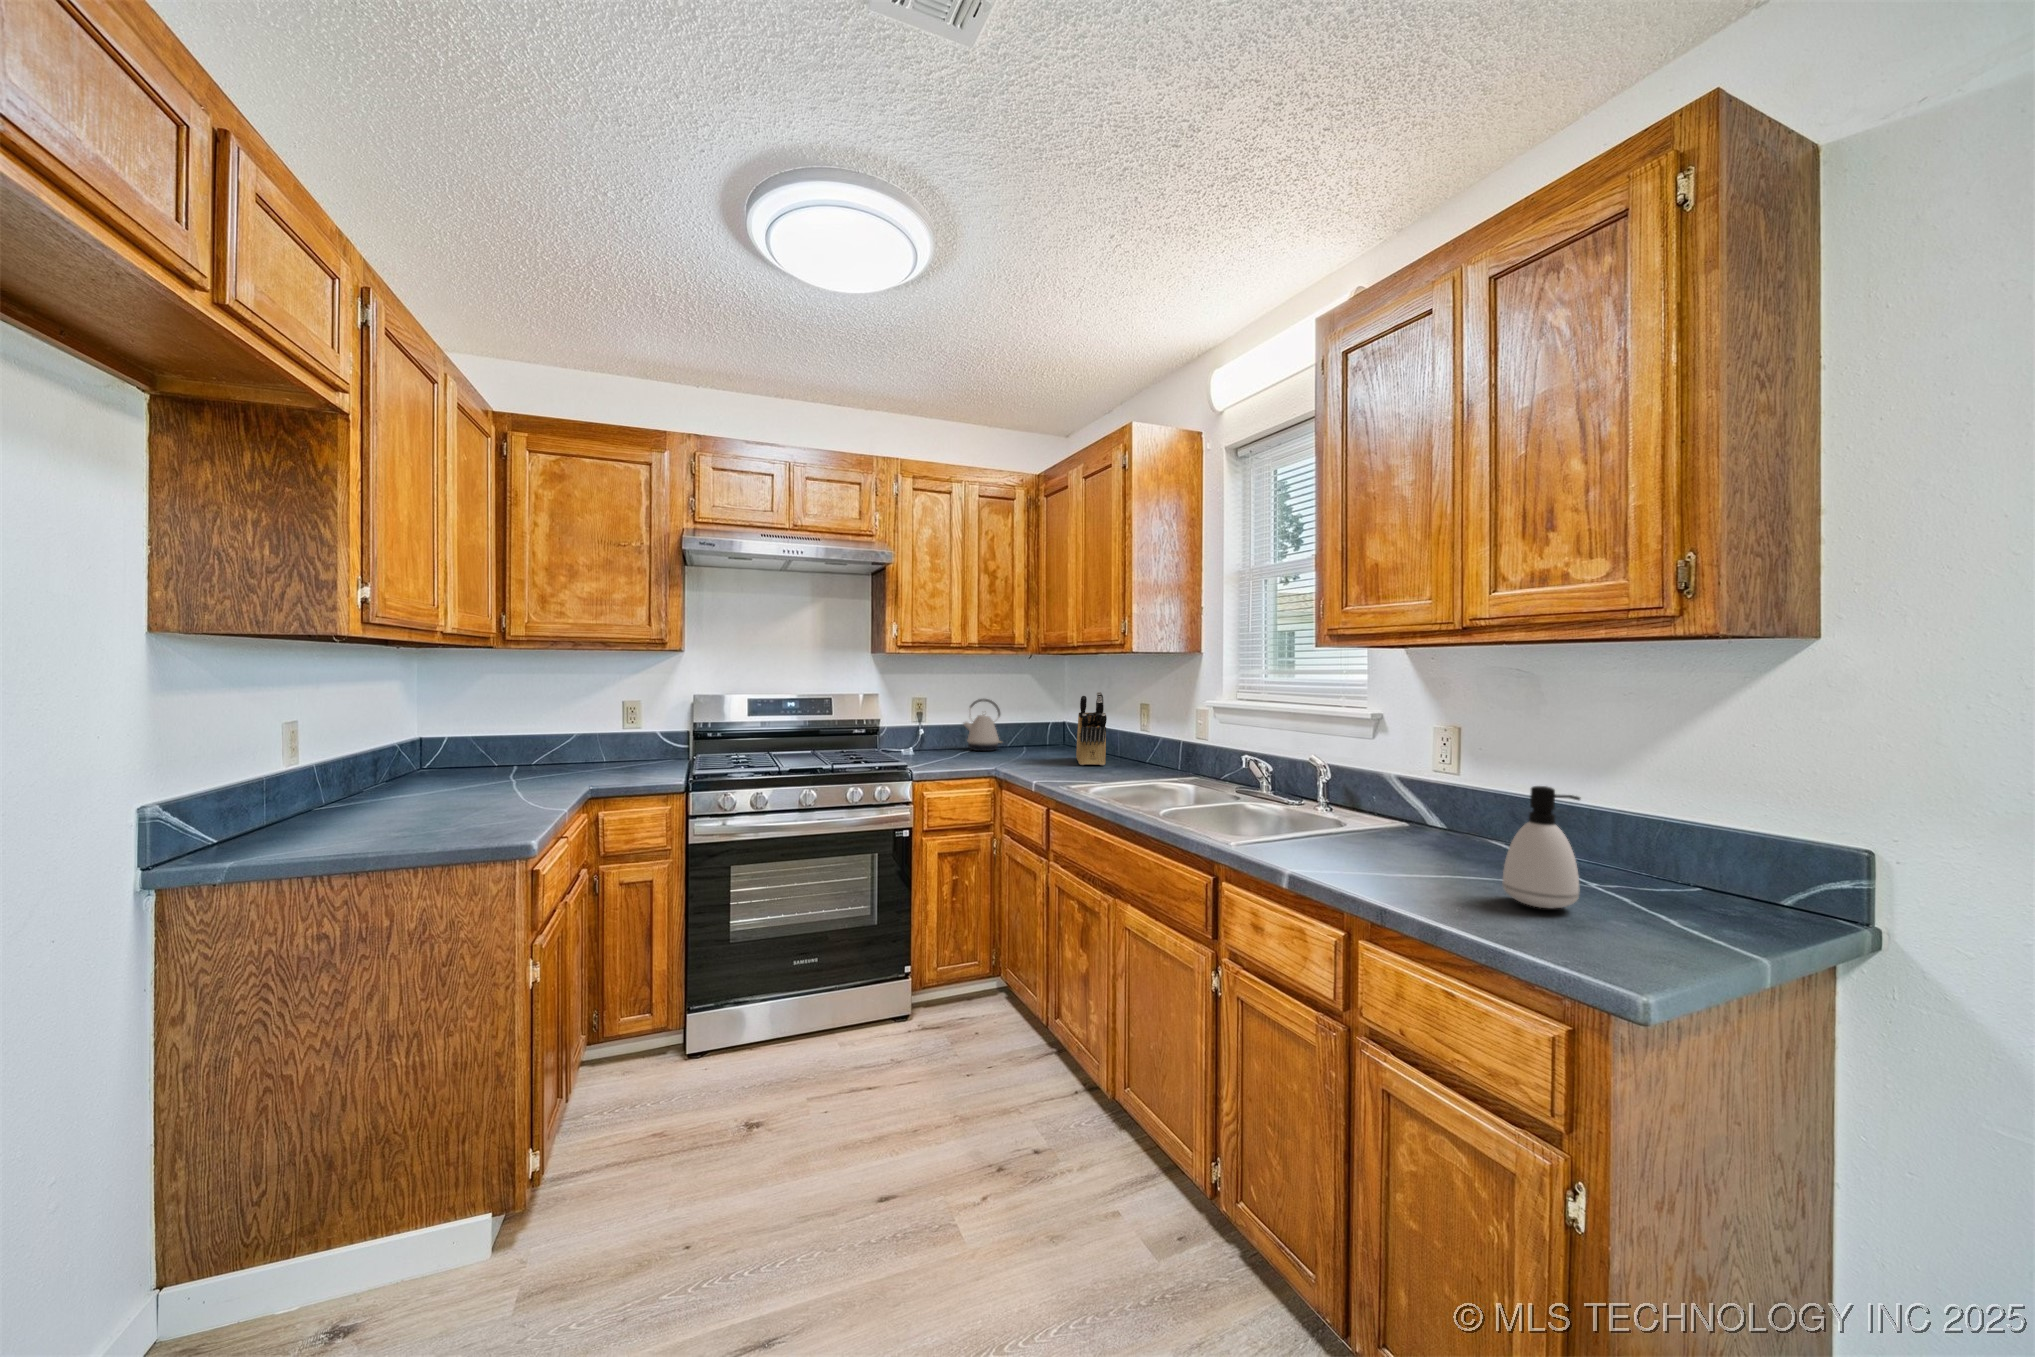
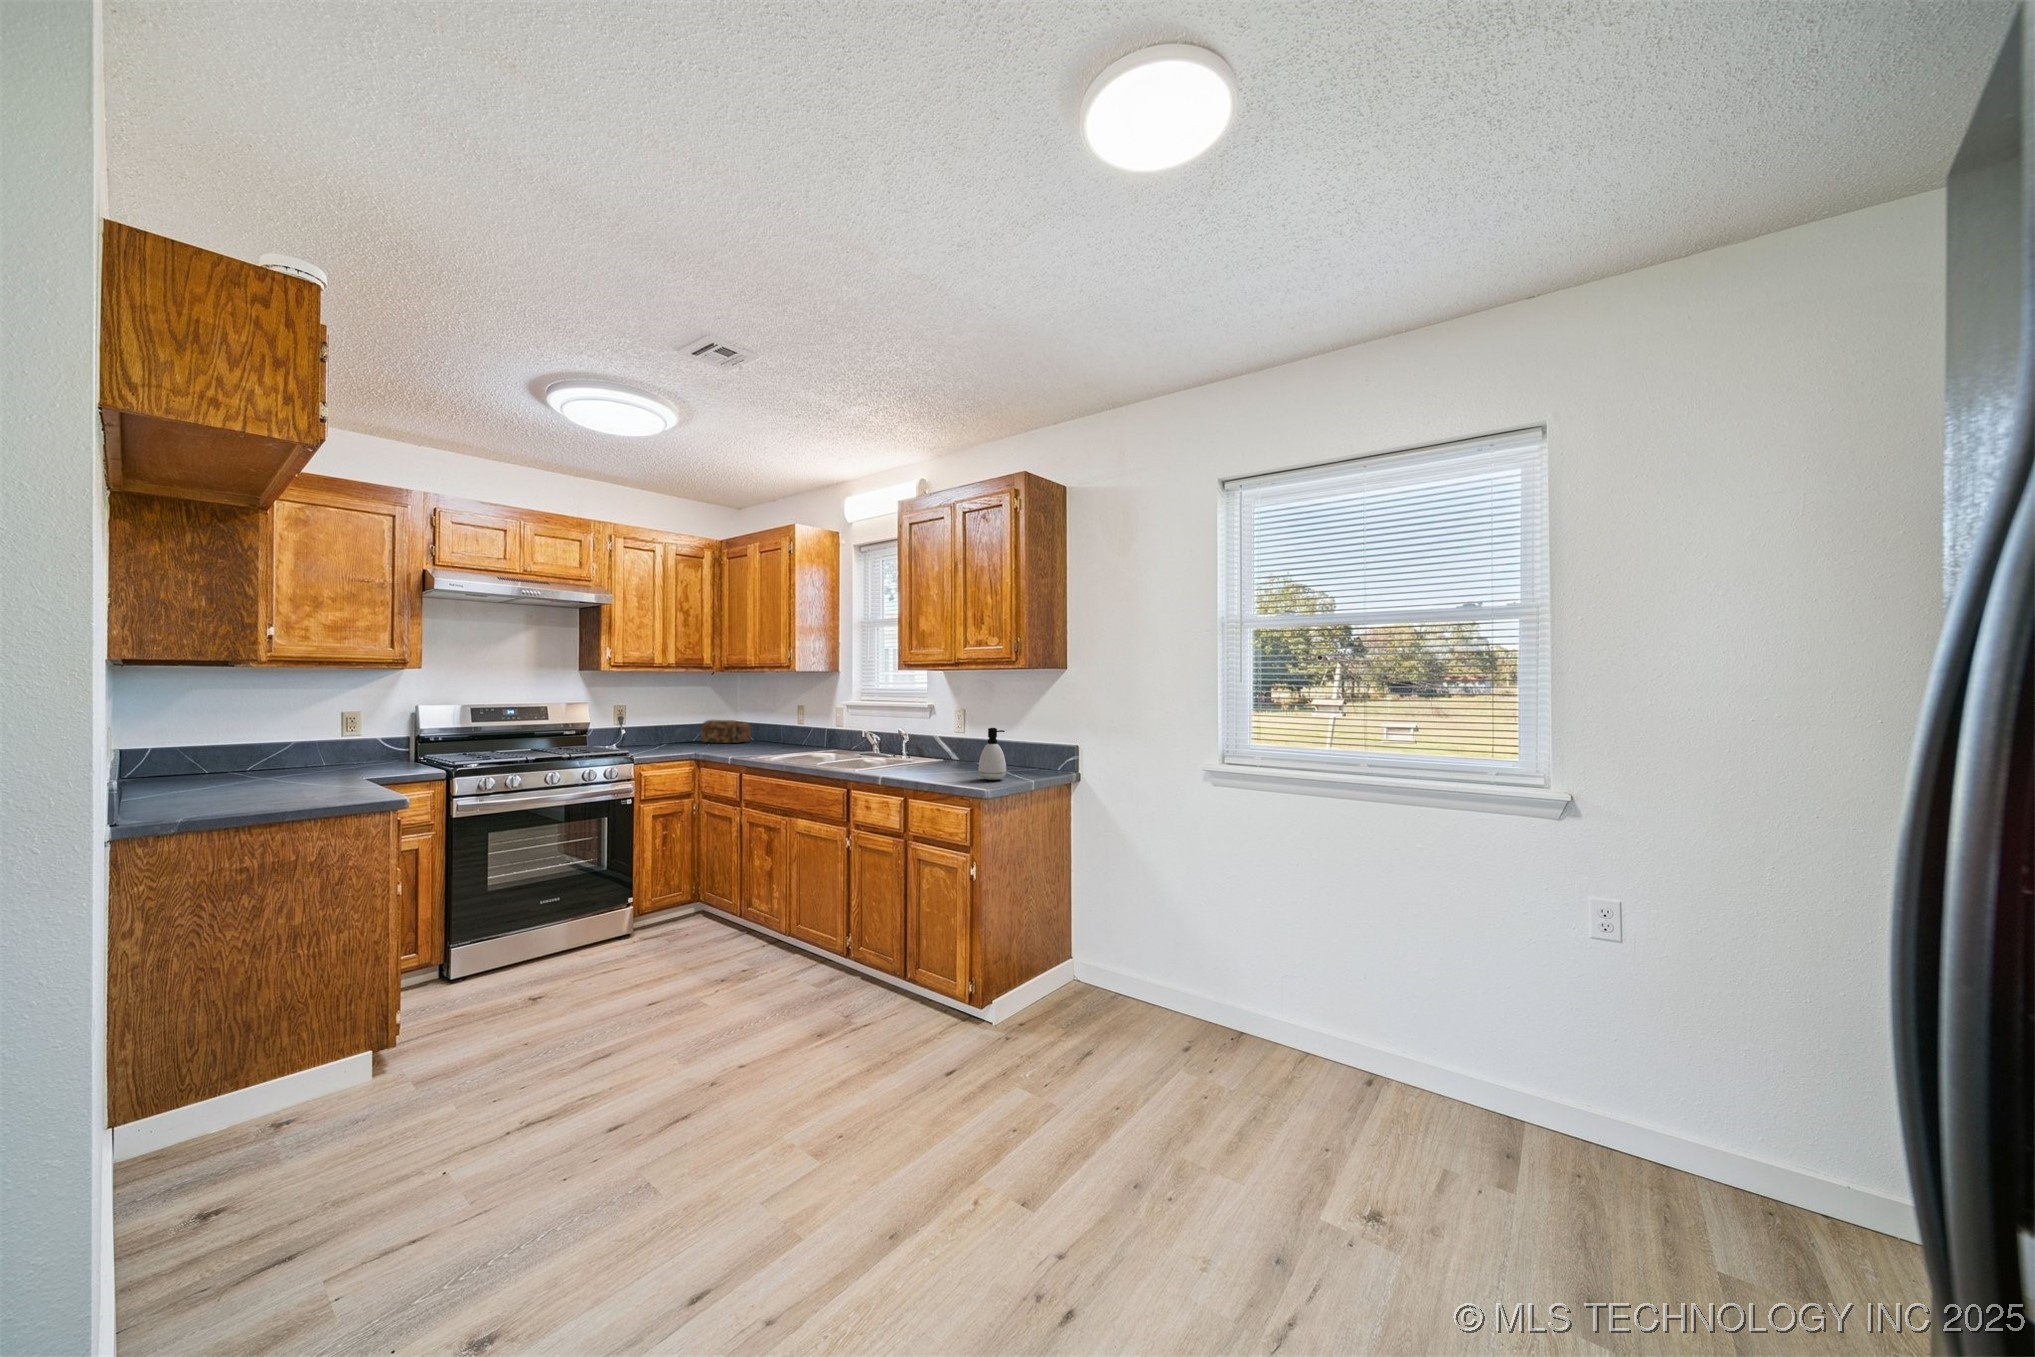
knife block: present [1076,692,1107,765] -> none [750,697,775,748]
kettle: present [963,699,1001,751] -> none [654,705,688,745]
bread loaf: none [1018,719,1082,752] -> present [701,720,751,743]

